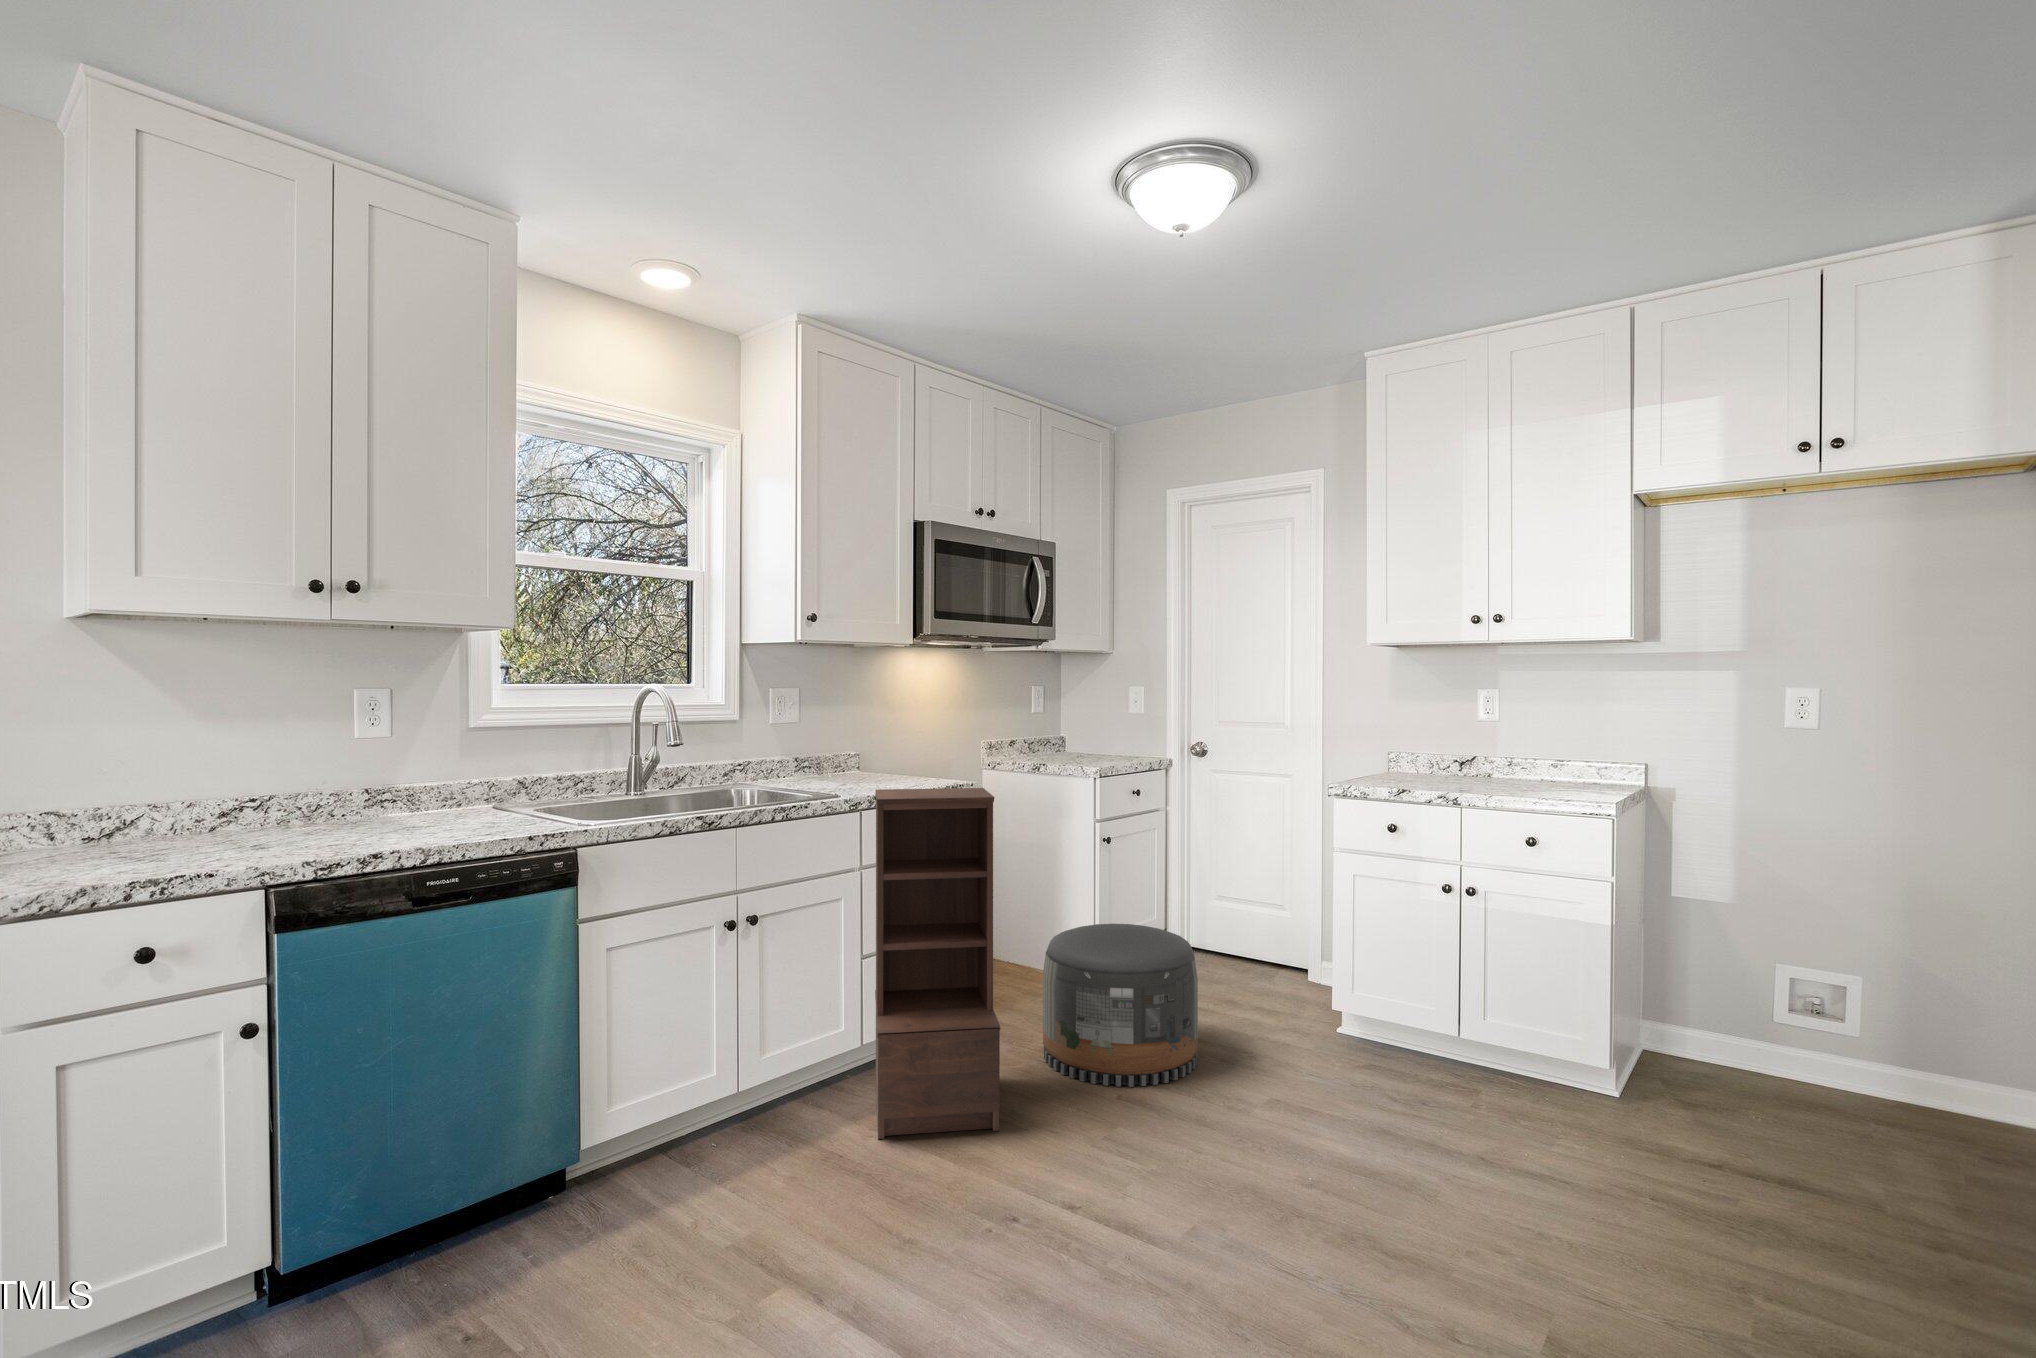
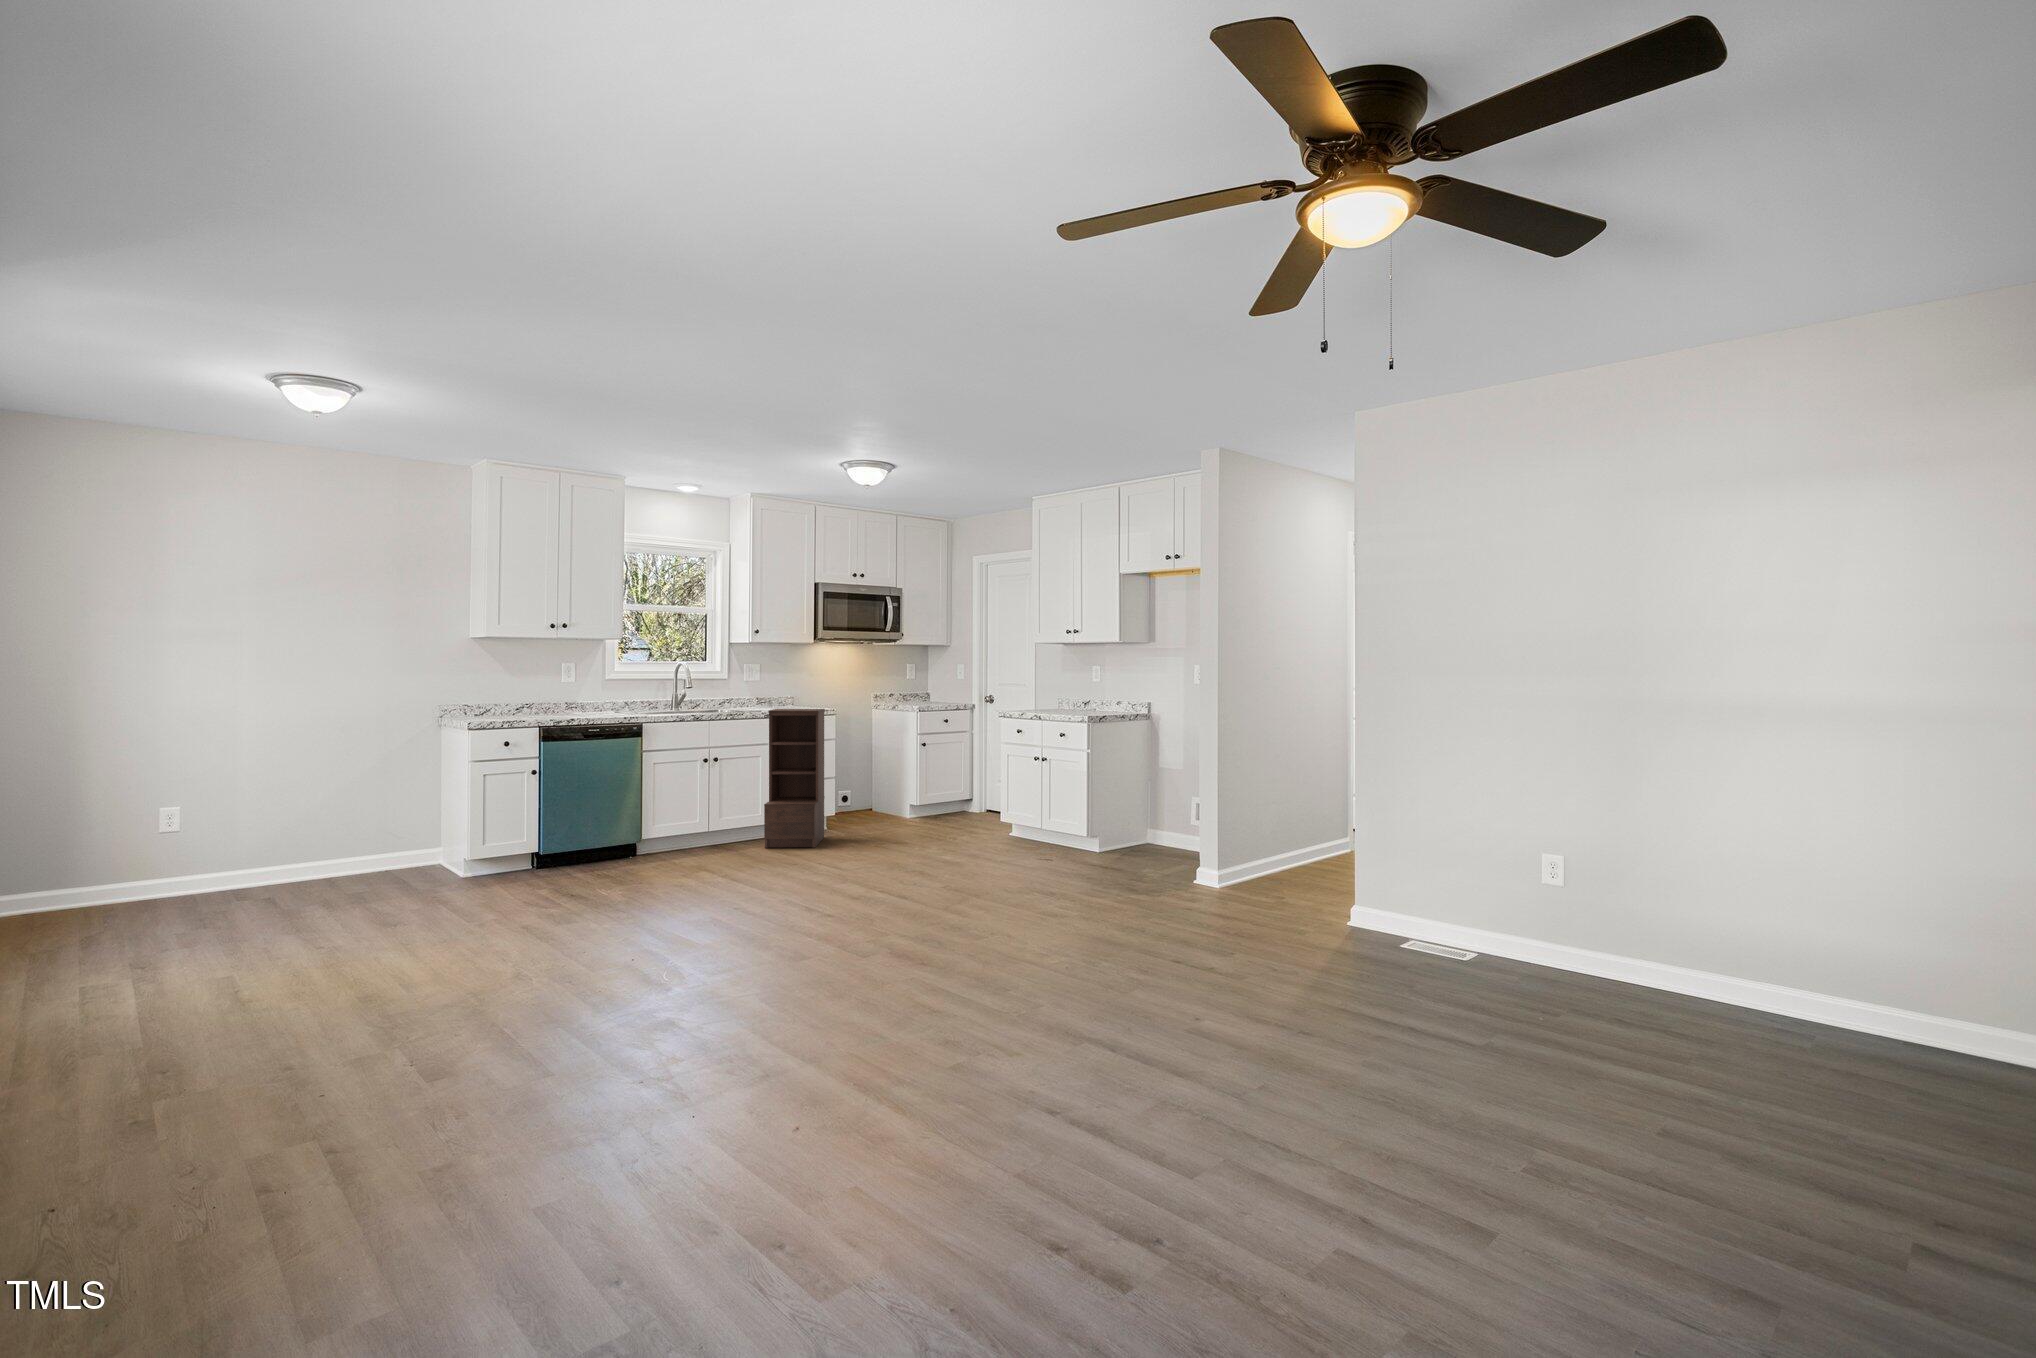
pouf: present [1043,924,1198,1087] -> none [857,776,928,841]

